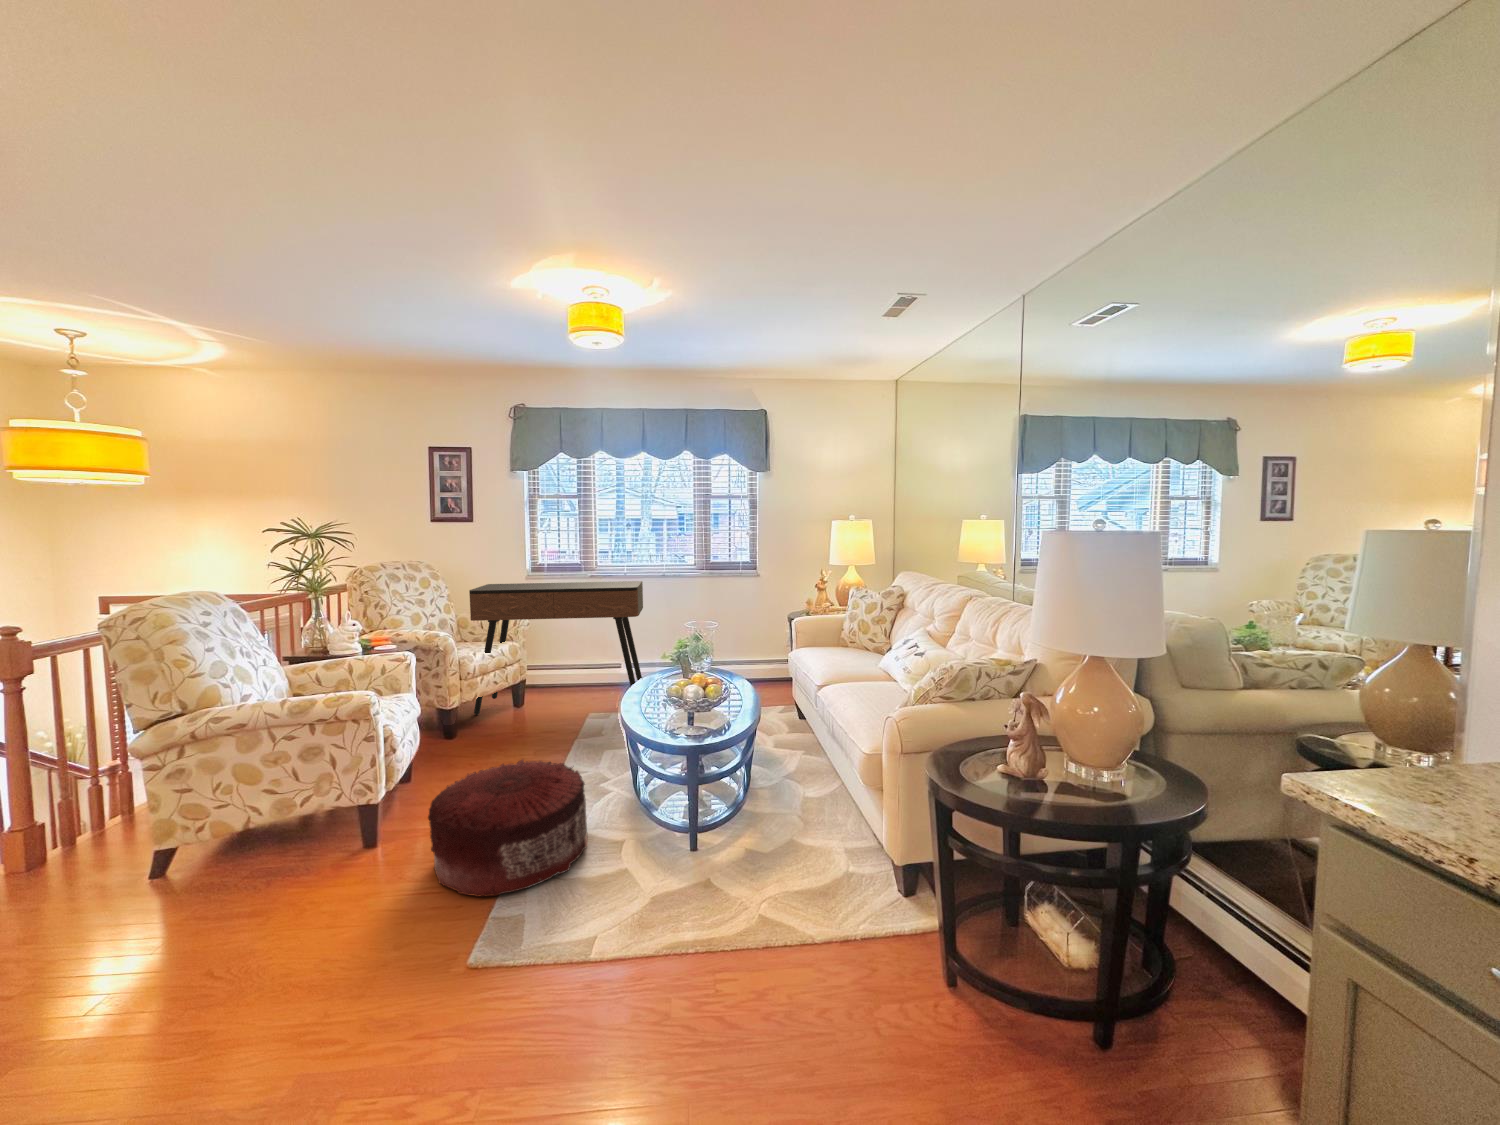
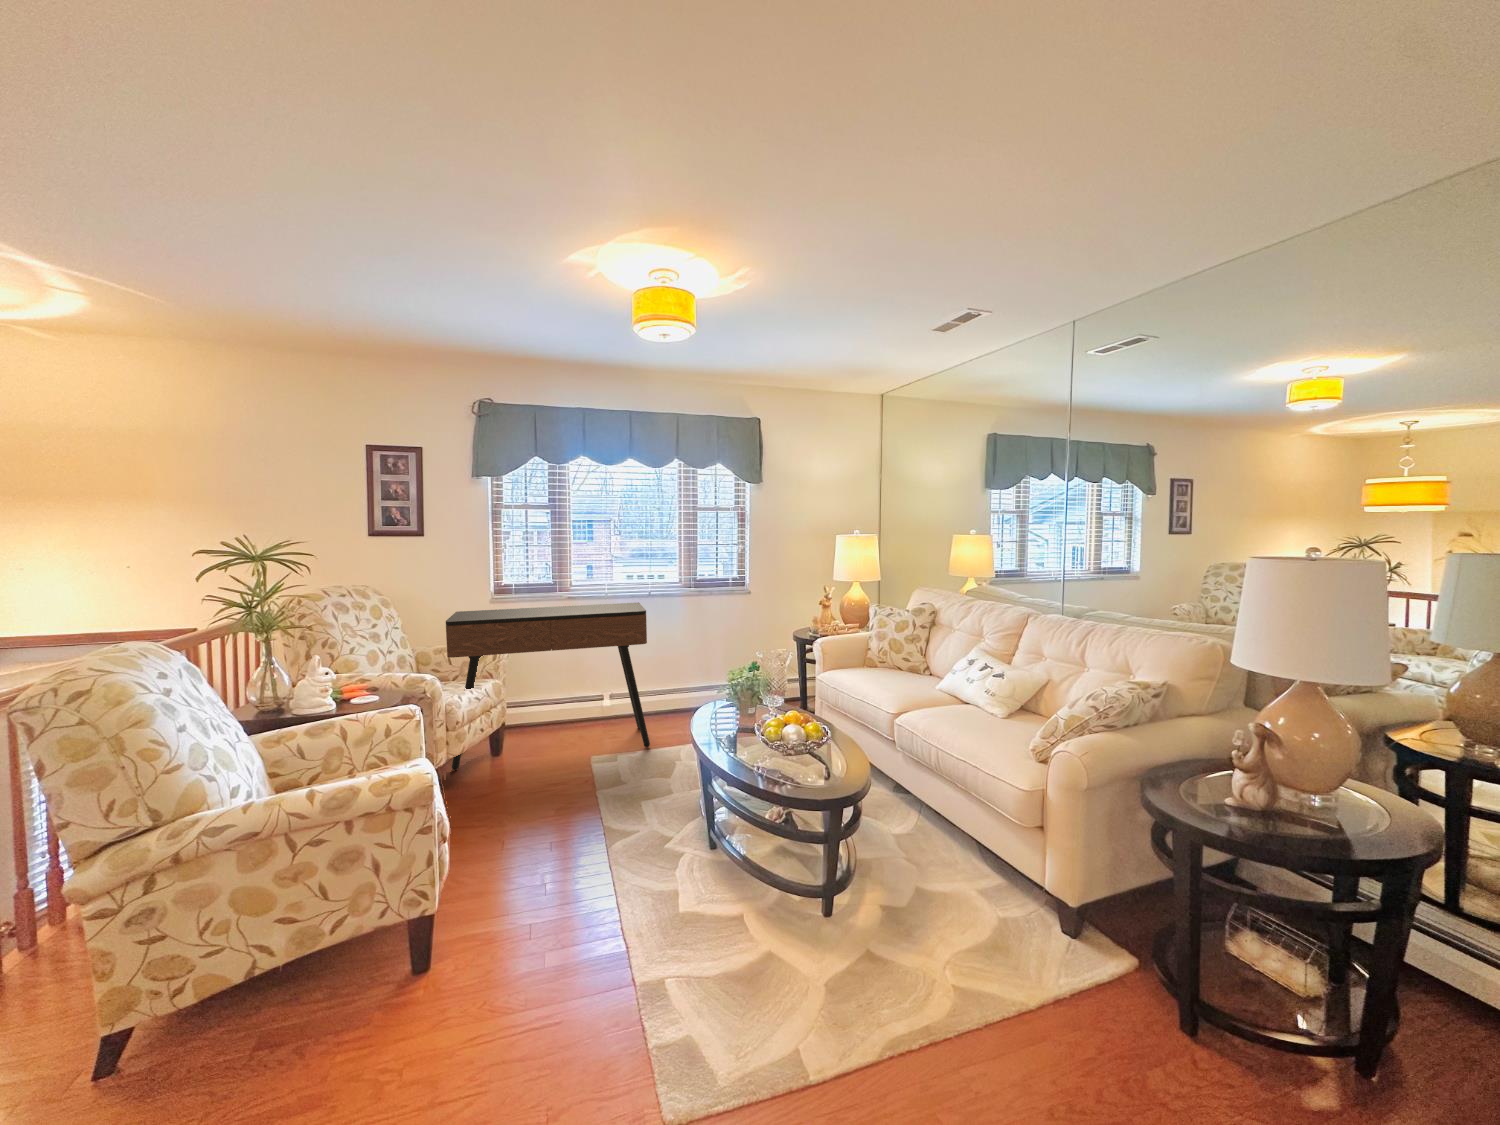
pouf: present [428,760,588,897] -> none [523,830,706,1020]

